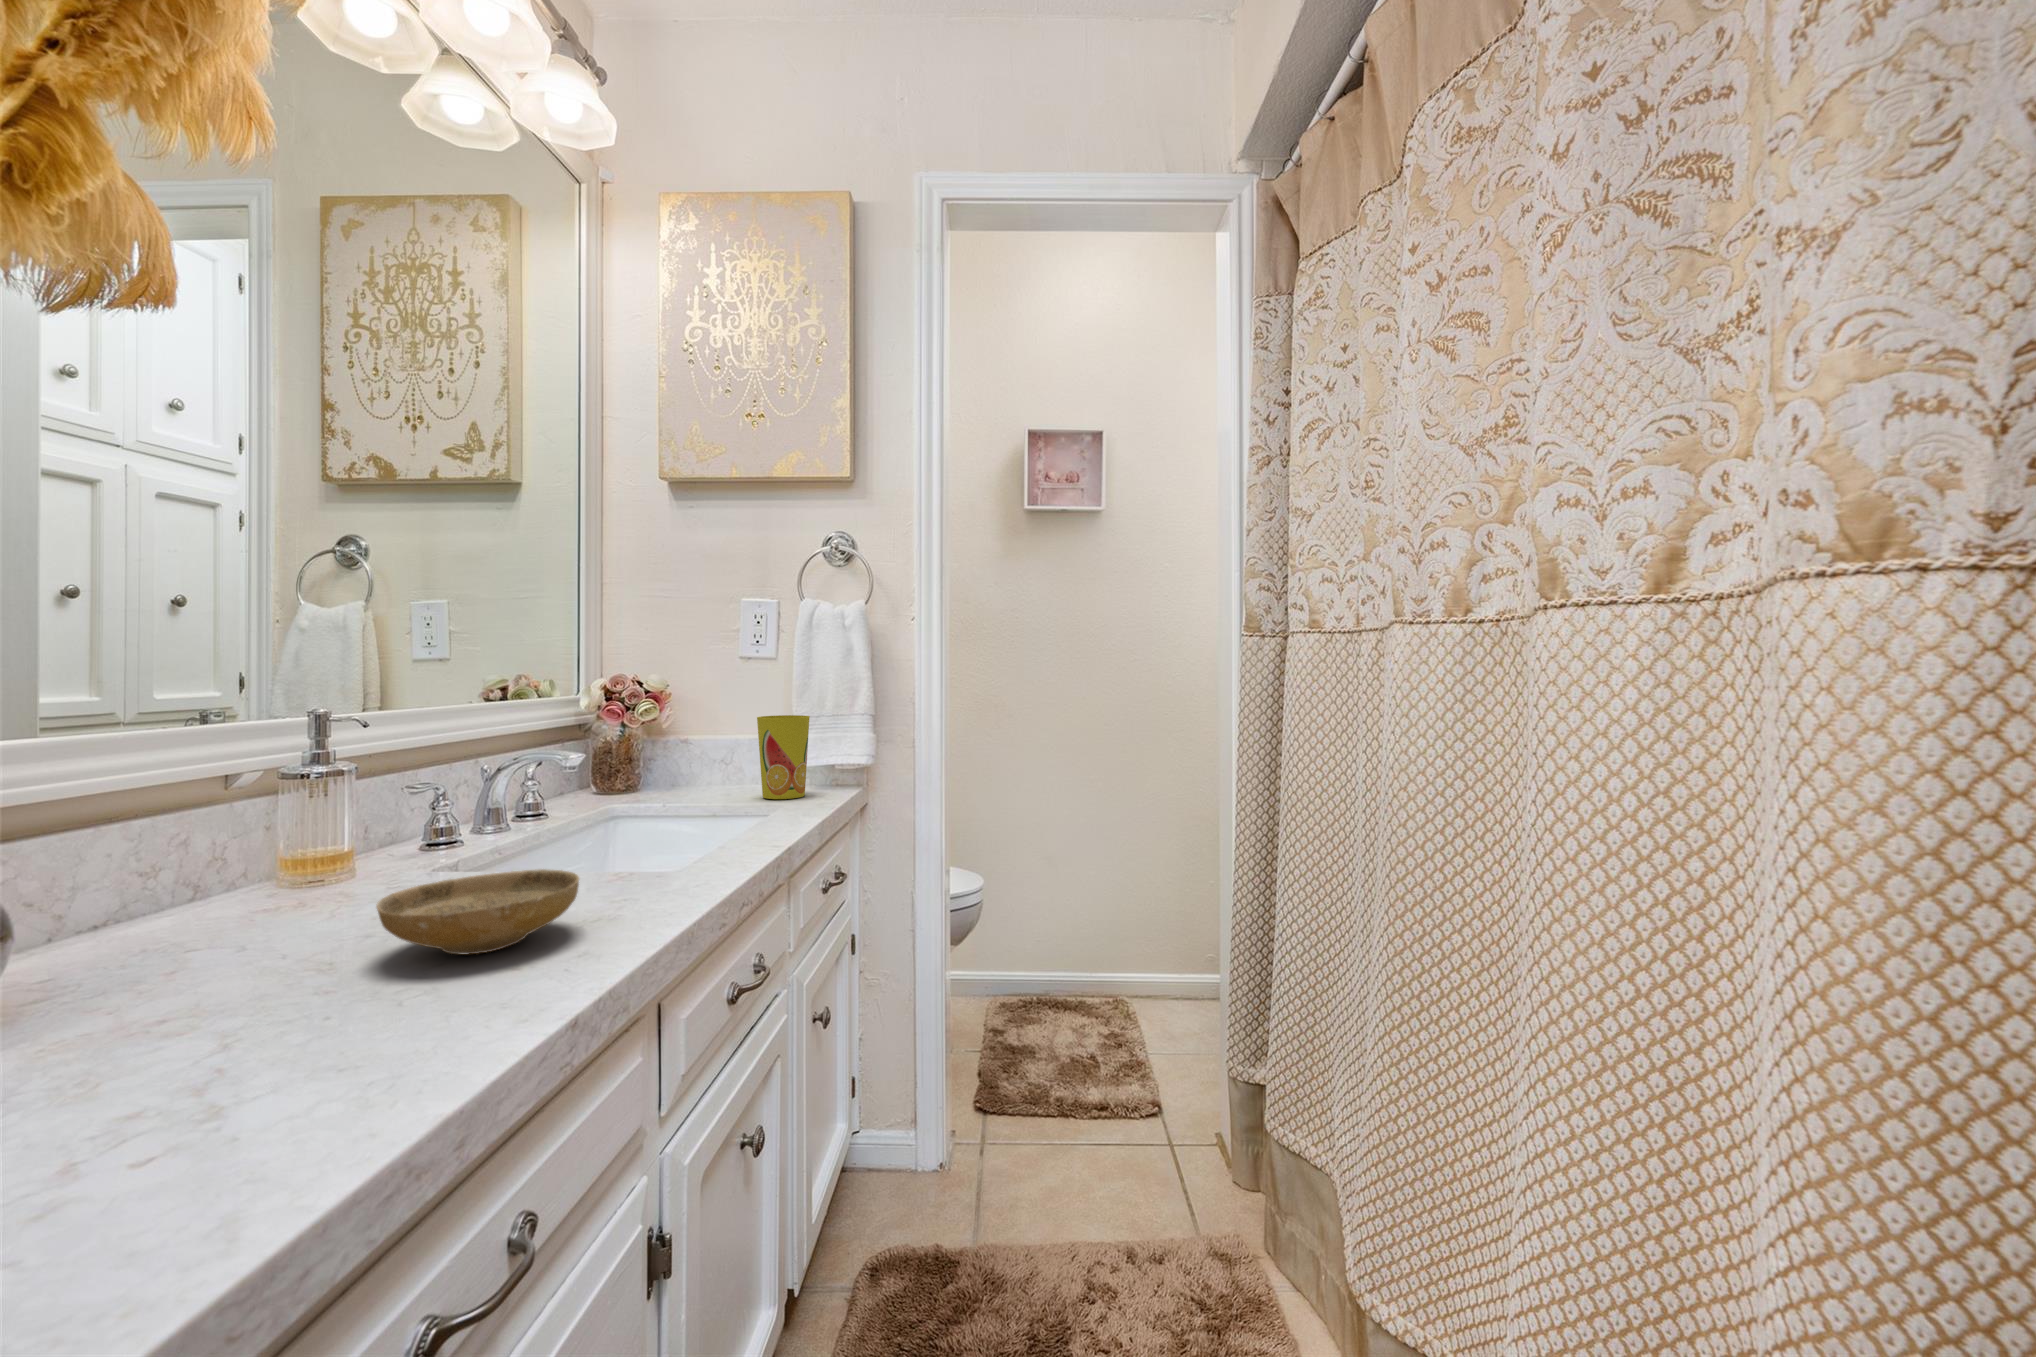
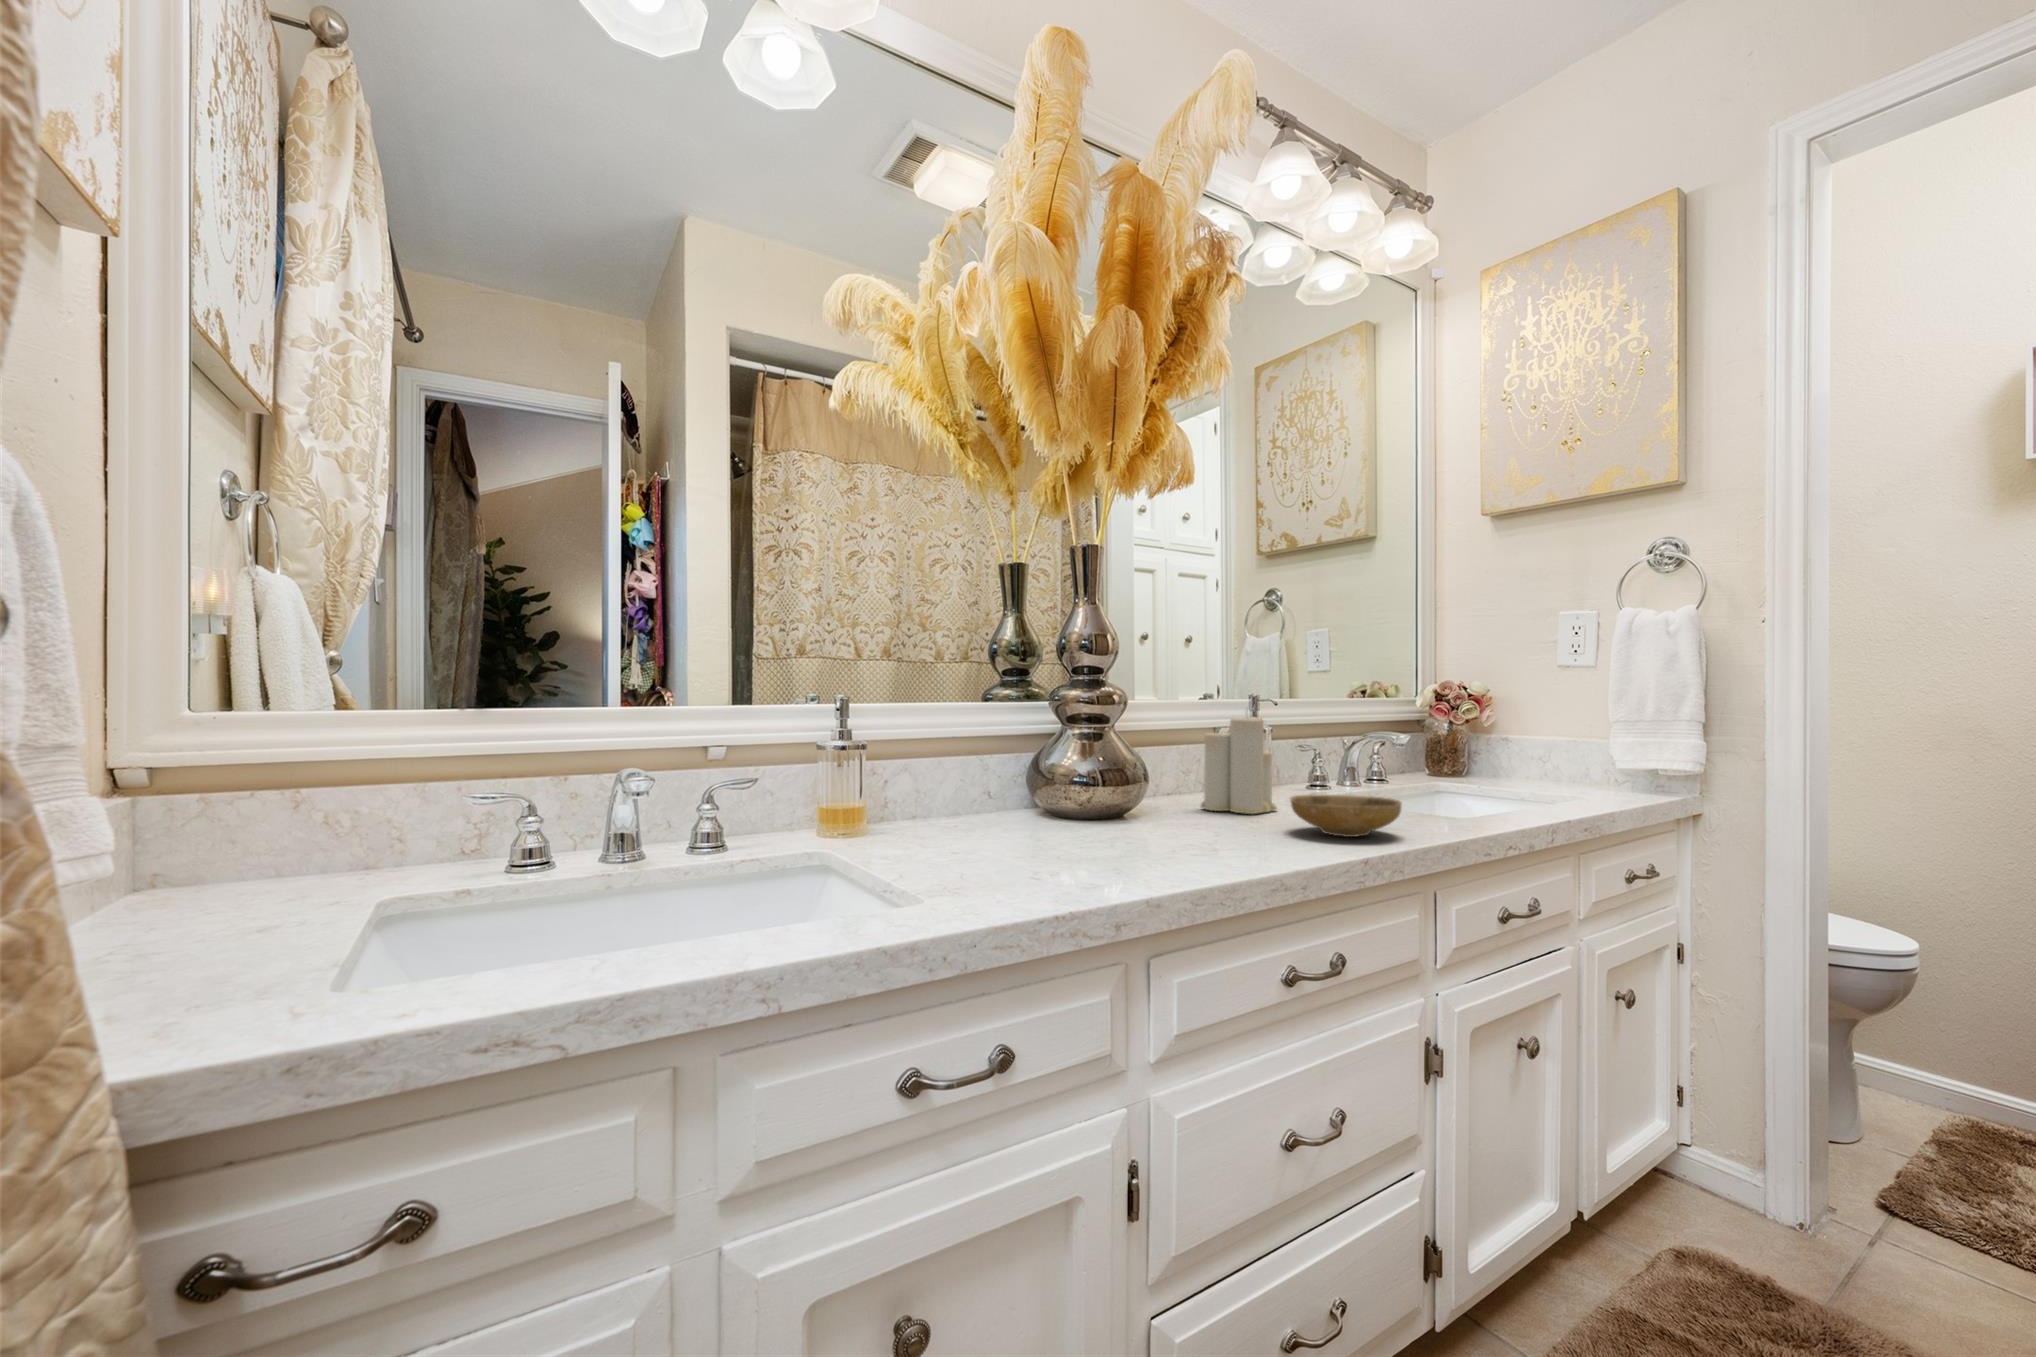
cup: present [757,715,810,799] -> none [1570,717,1628,794]
candle: none [180,739,358,940] -> present [1201,718,1277,814]

